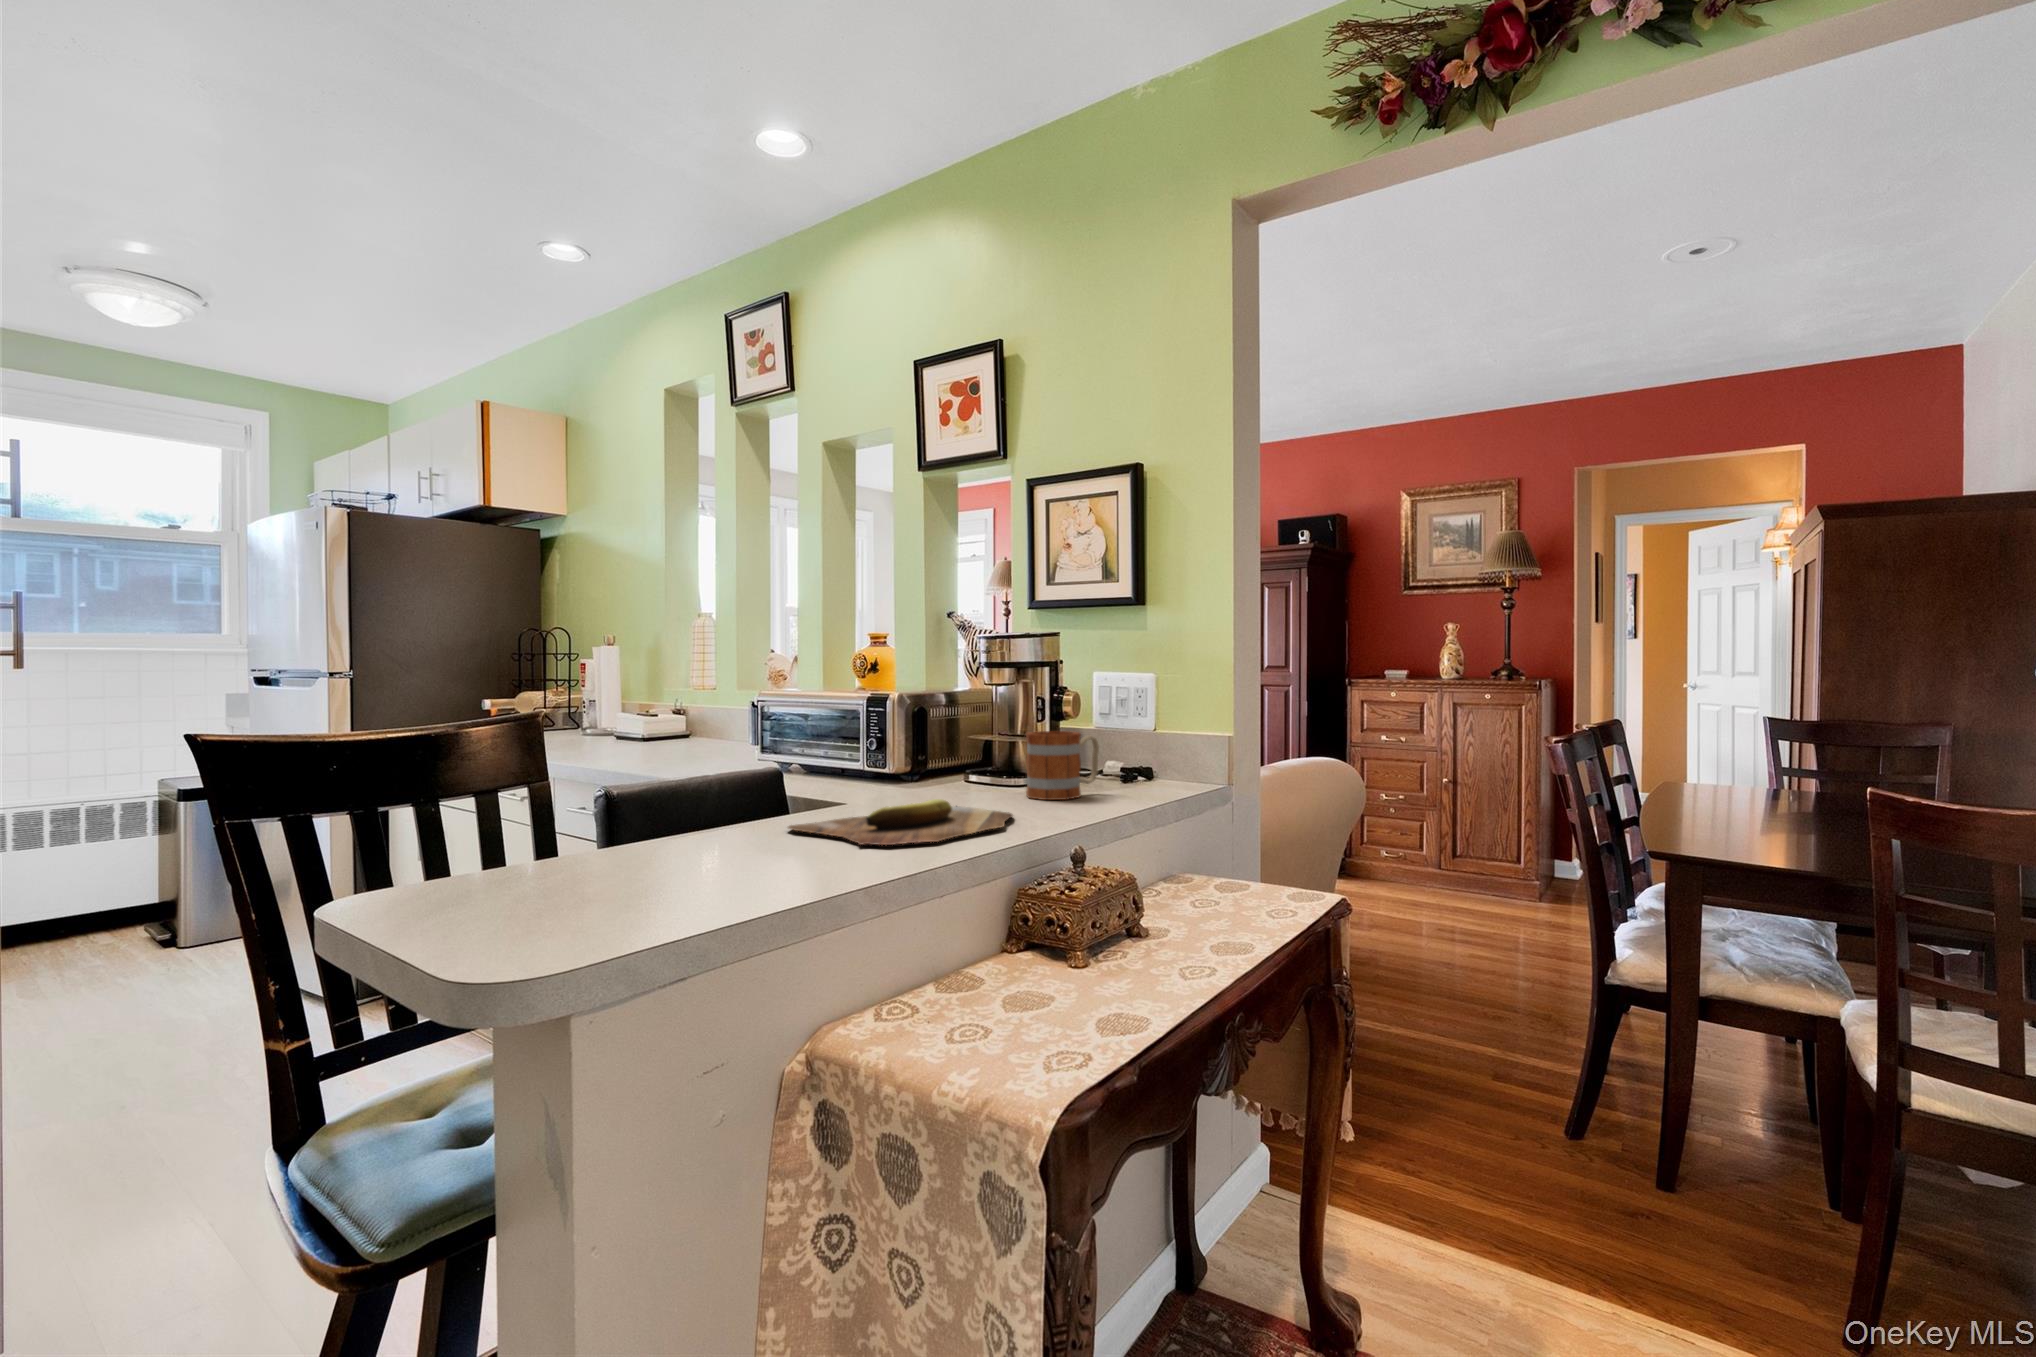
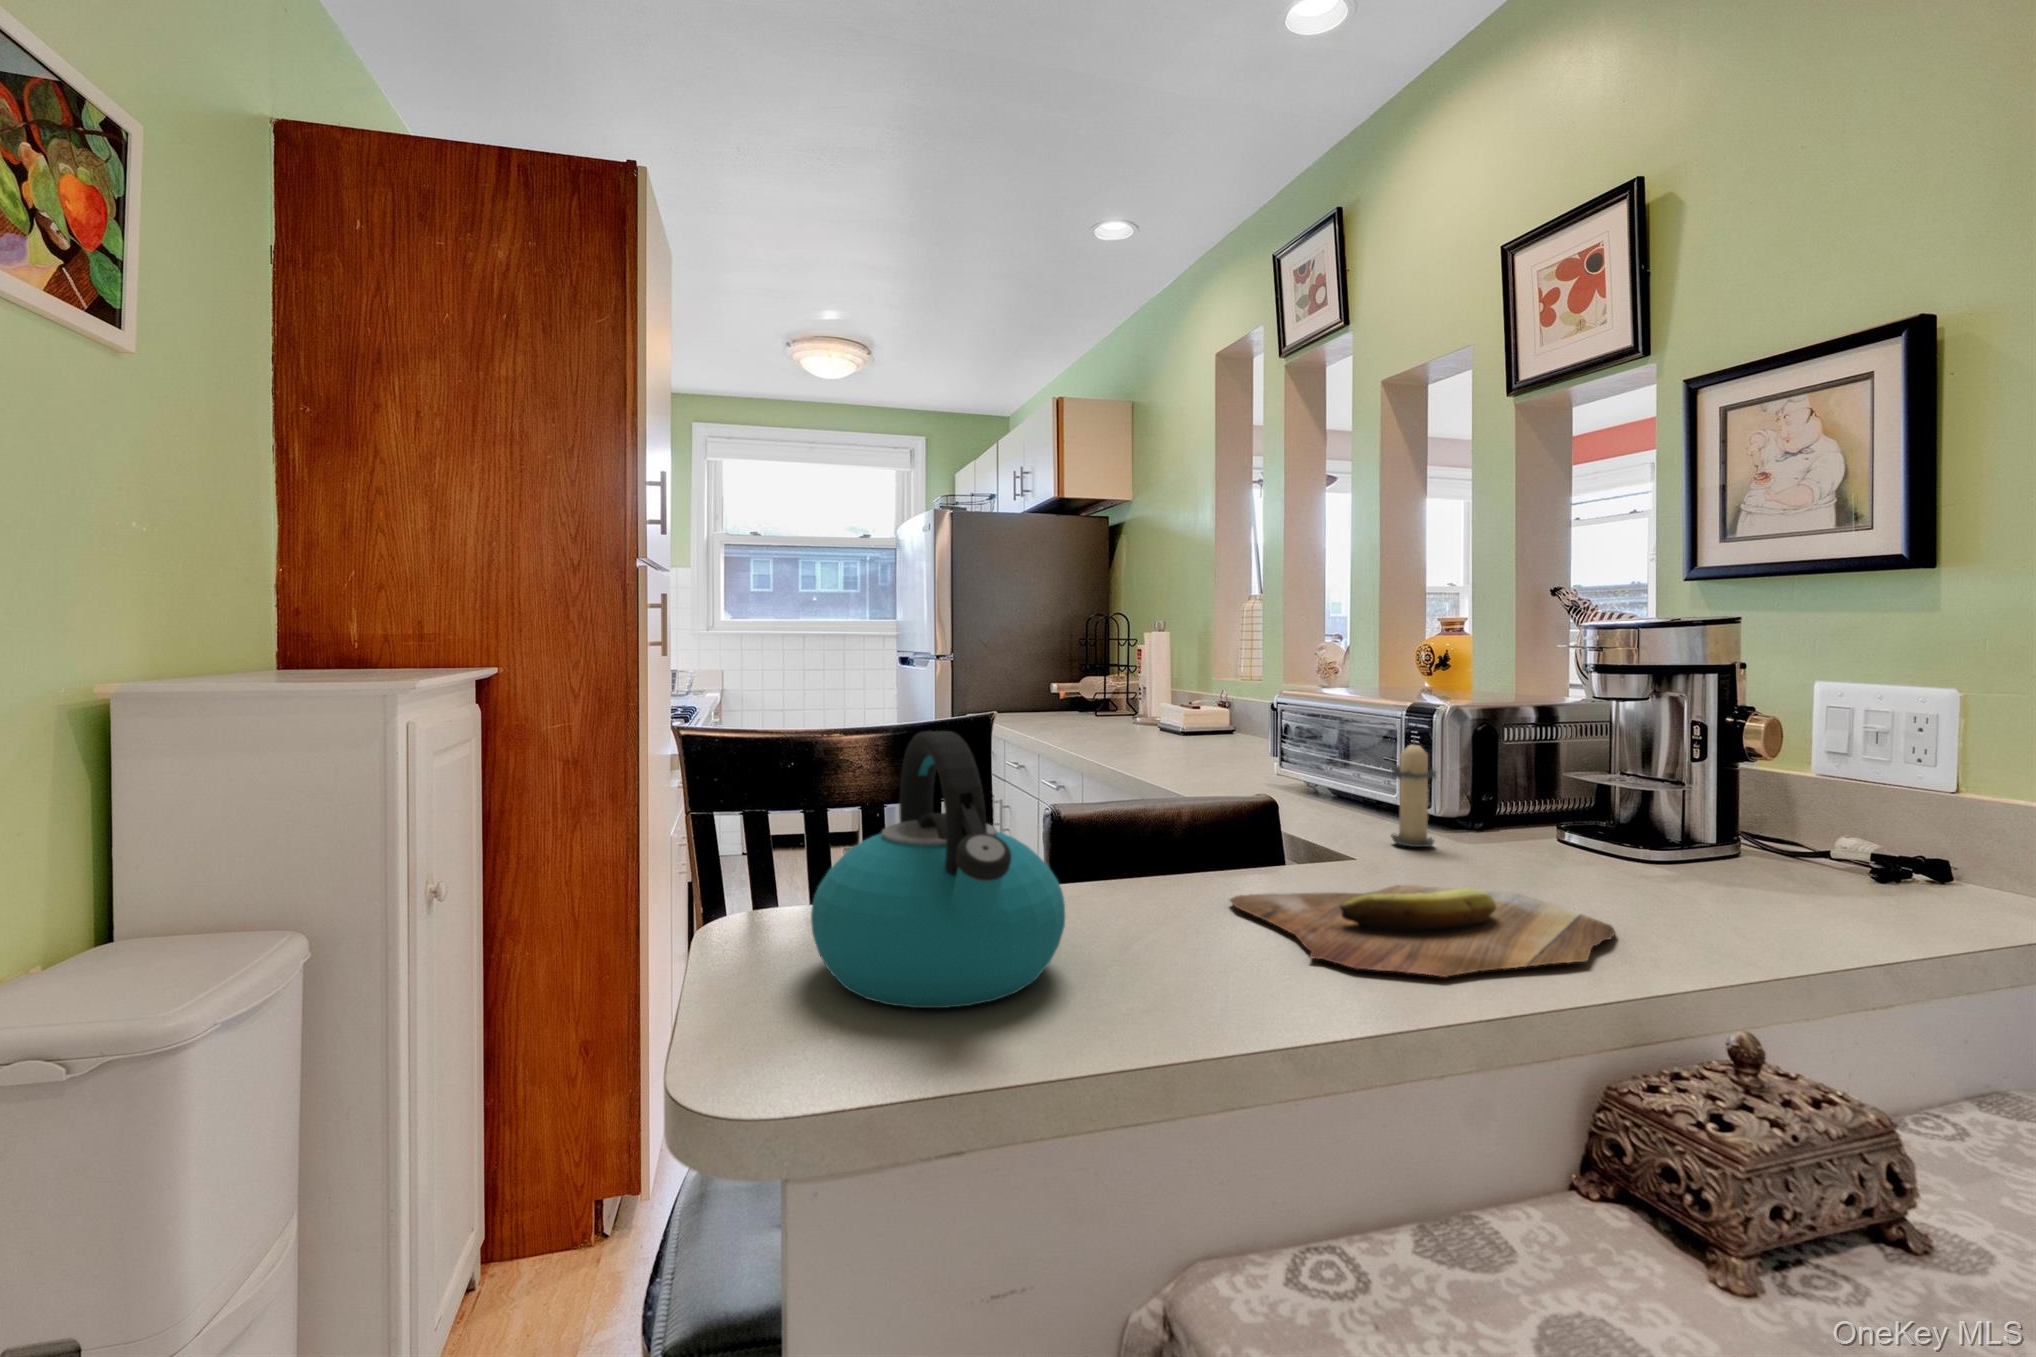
kettle: none [506,704,712,901] -> present [811,731,1065,1008]
candle: none [864,715,902,794] -> present [1391,744,1436,847]
mug: present [1026,731,1099,800] -> none [1656,780,1816,906]

